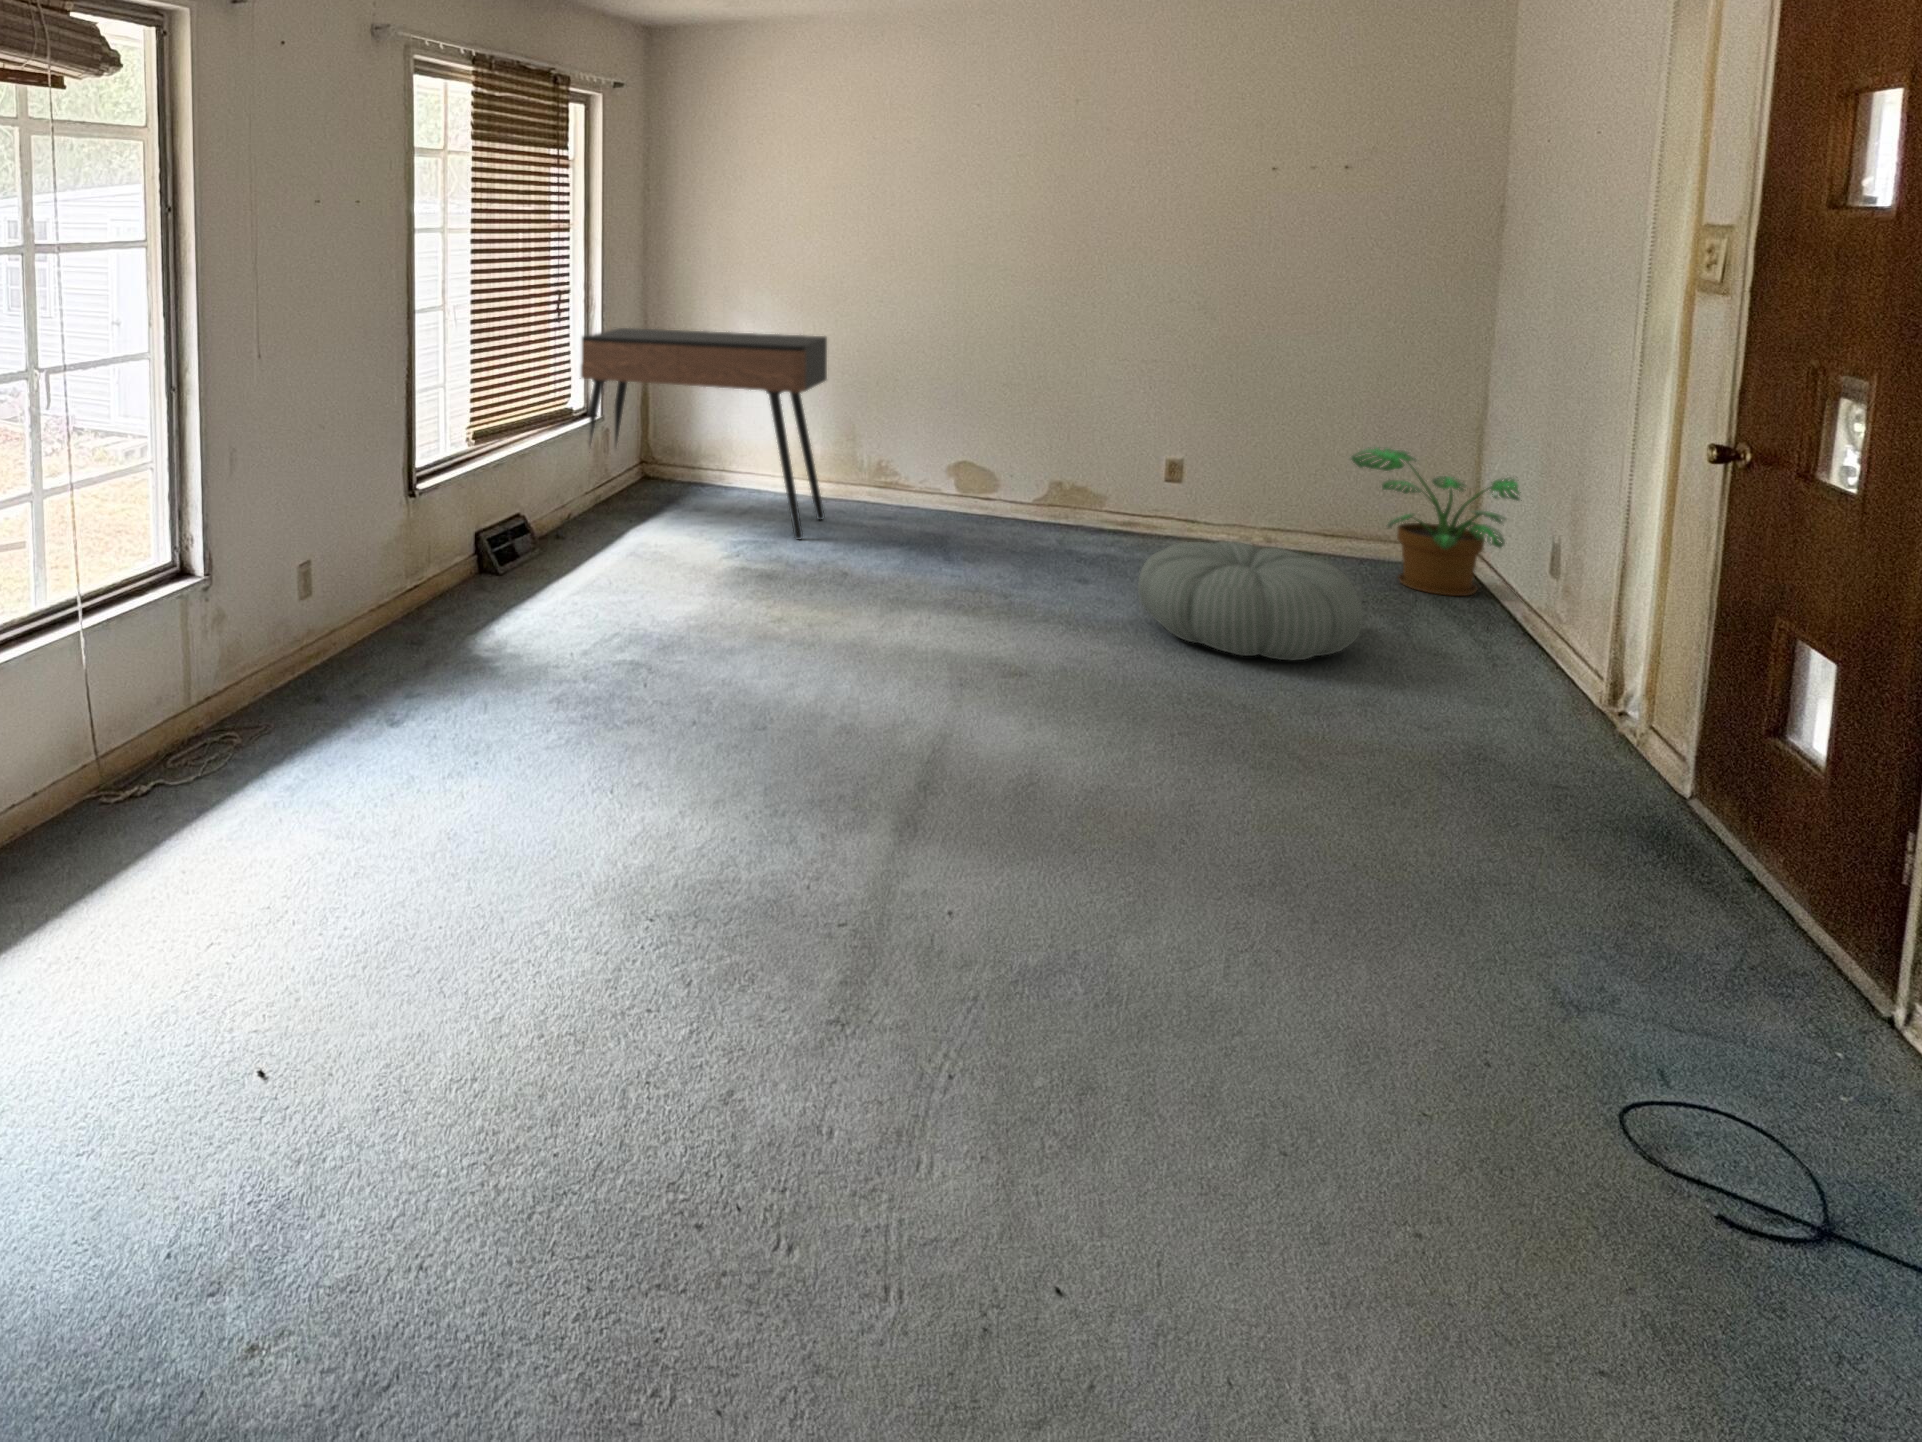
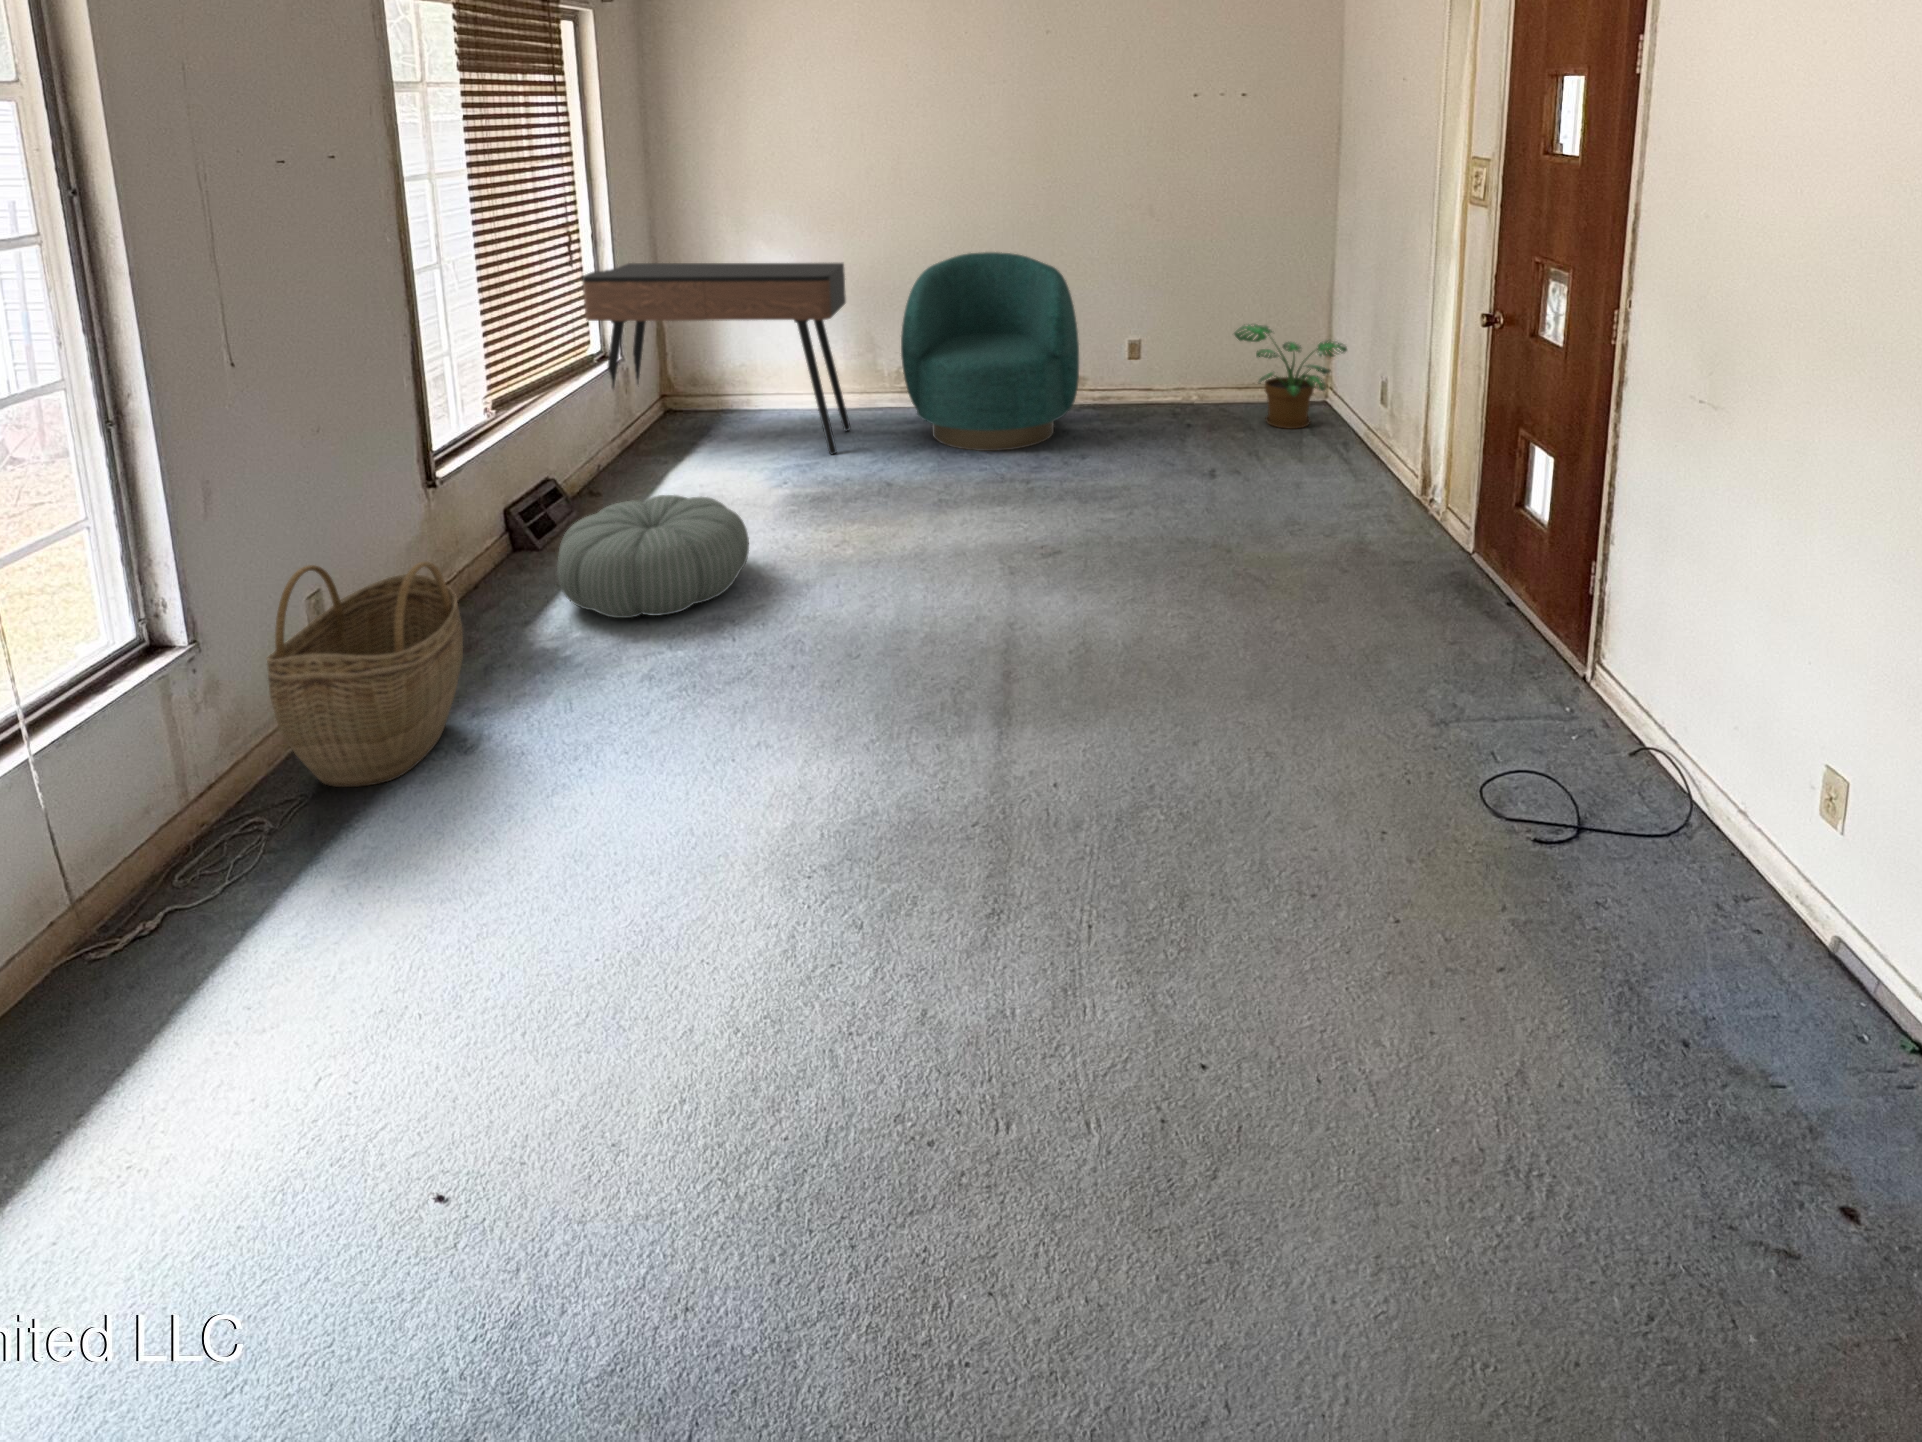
armchair: none [884,334,1109,563] -> present [901,252,1079,451]
woven basket: none [252,535,402,736] -> present [266,561,463,787]
pouf: present [1138,541,1363,660] -> present [557,495,749,618]

